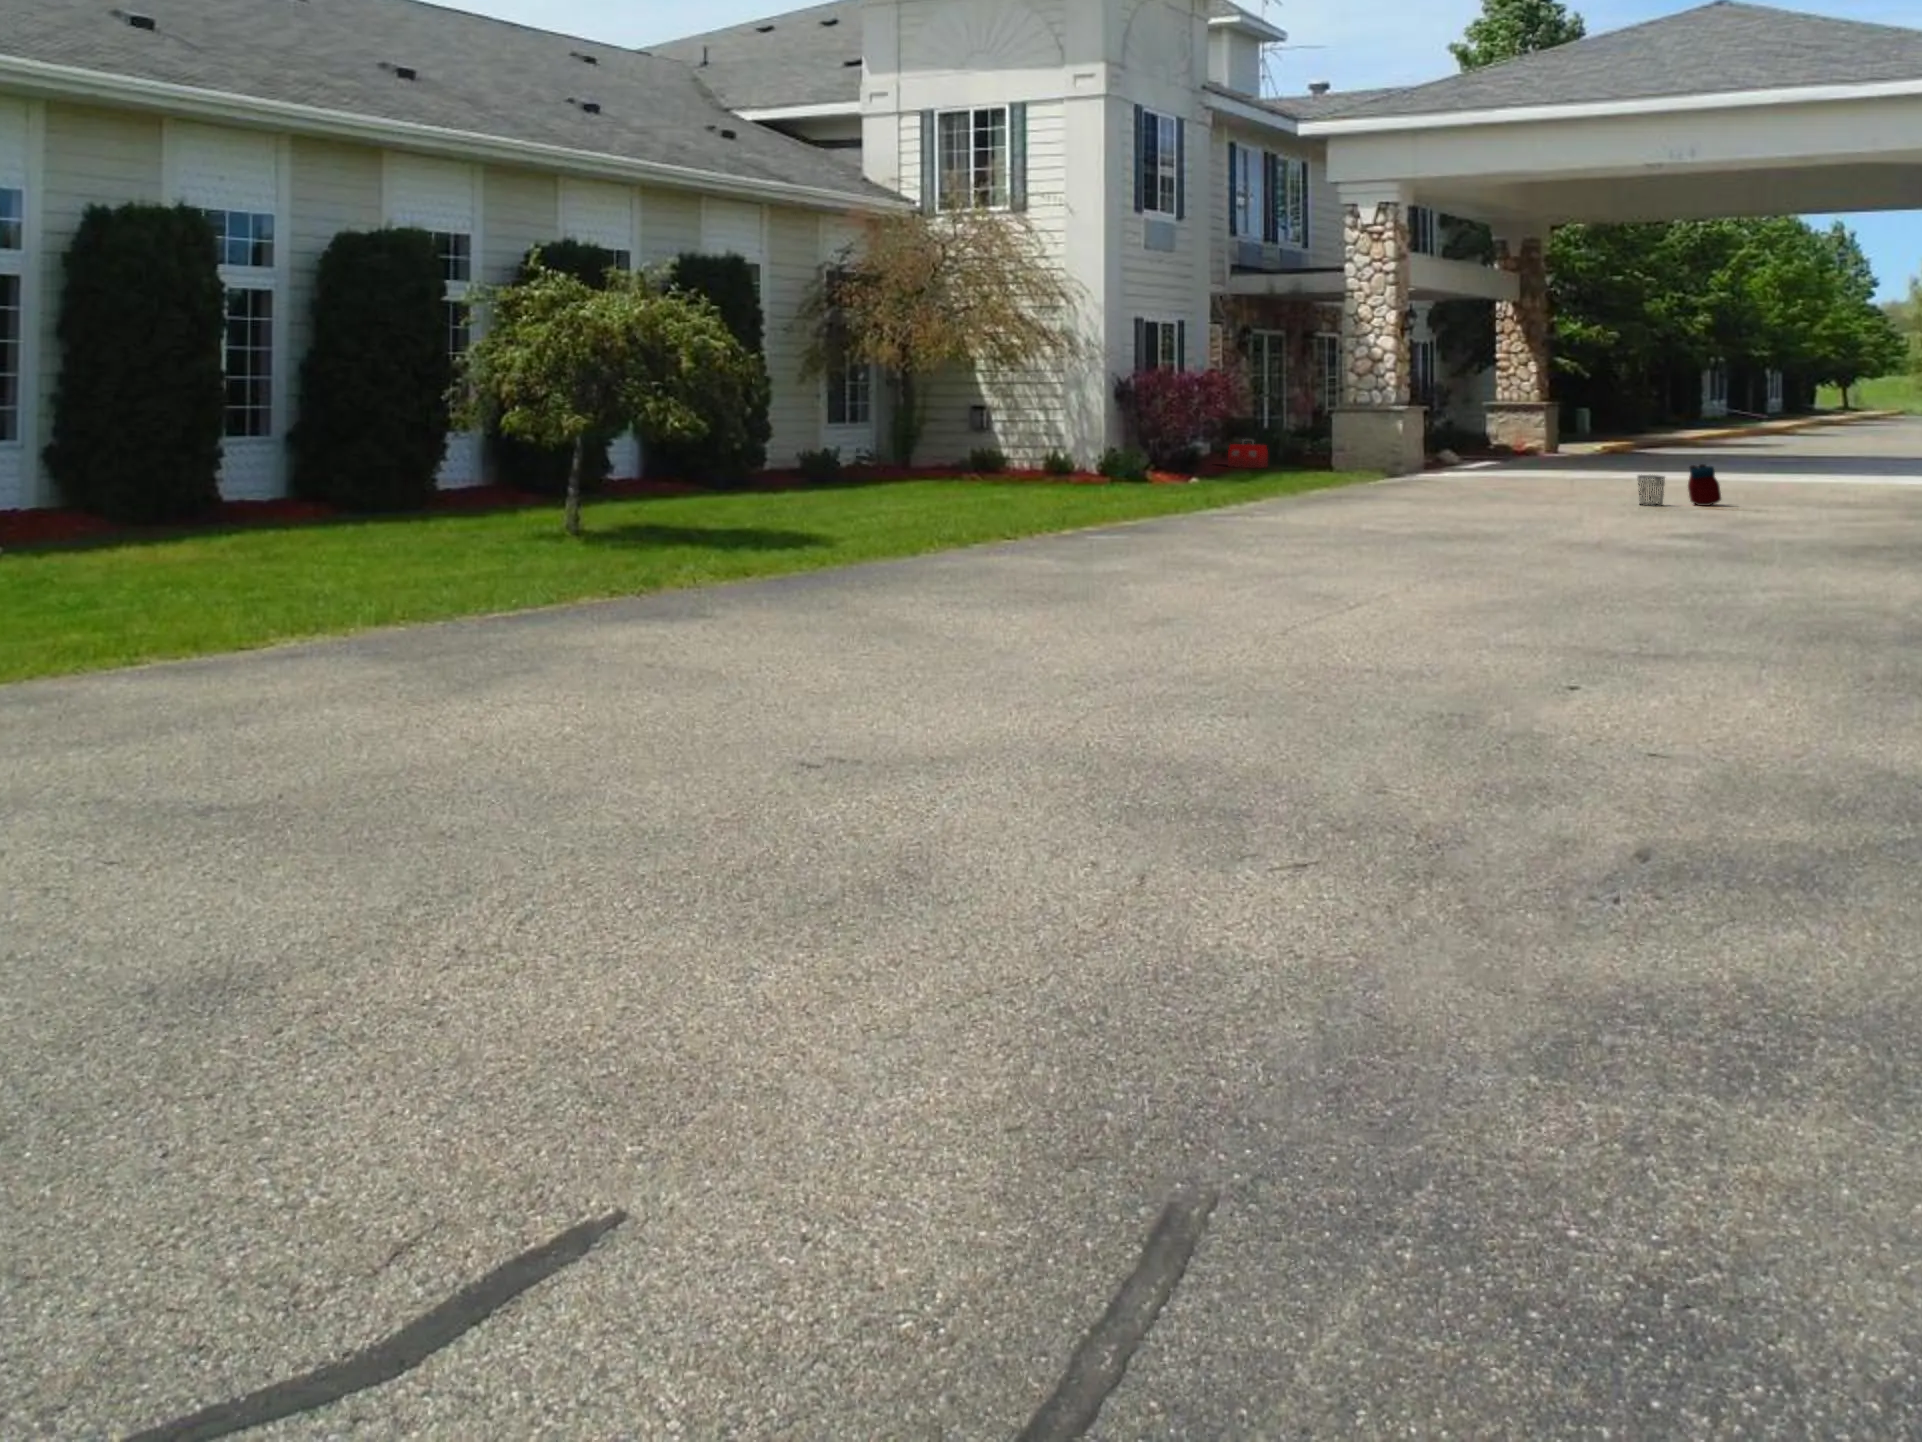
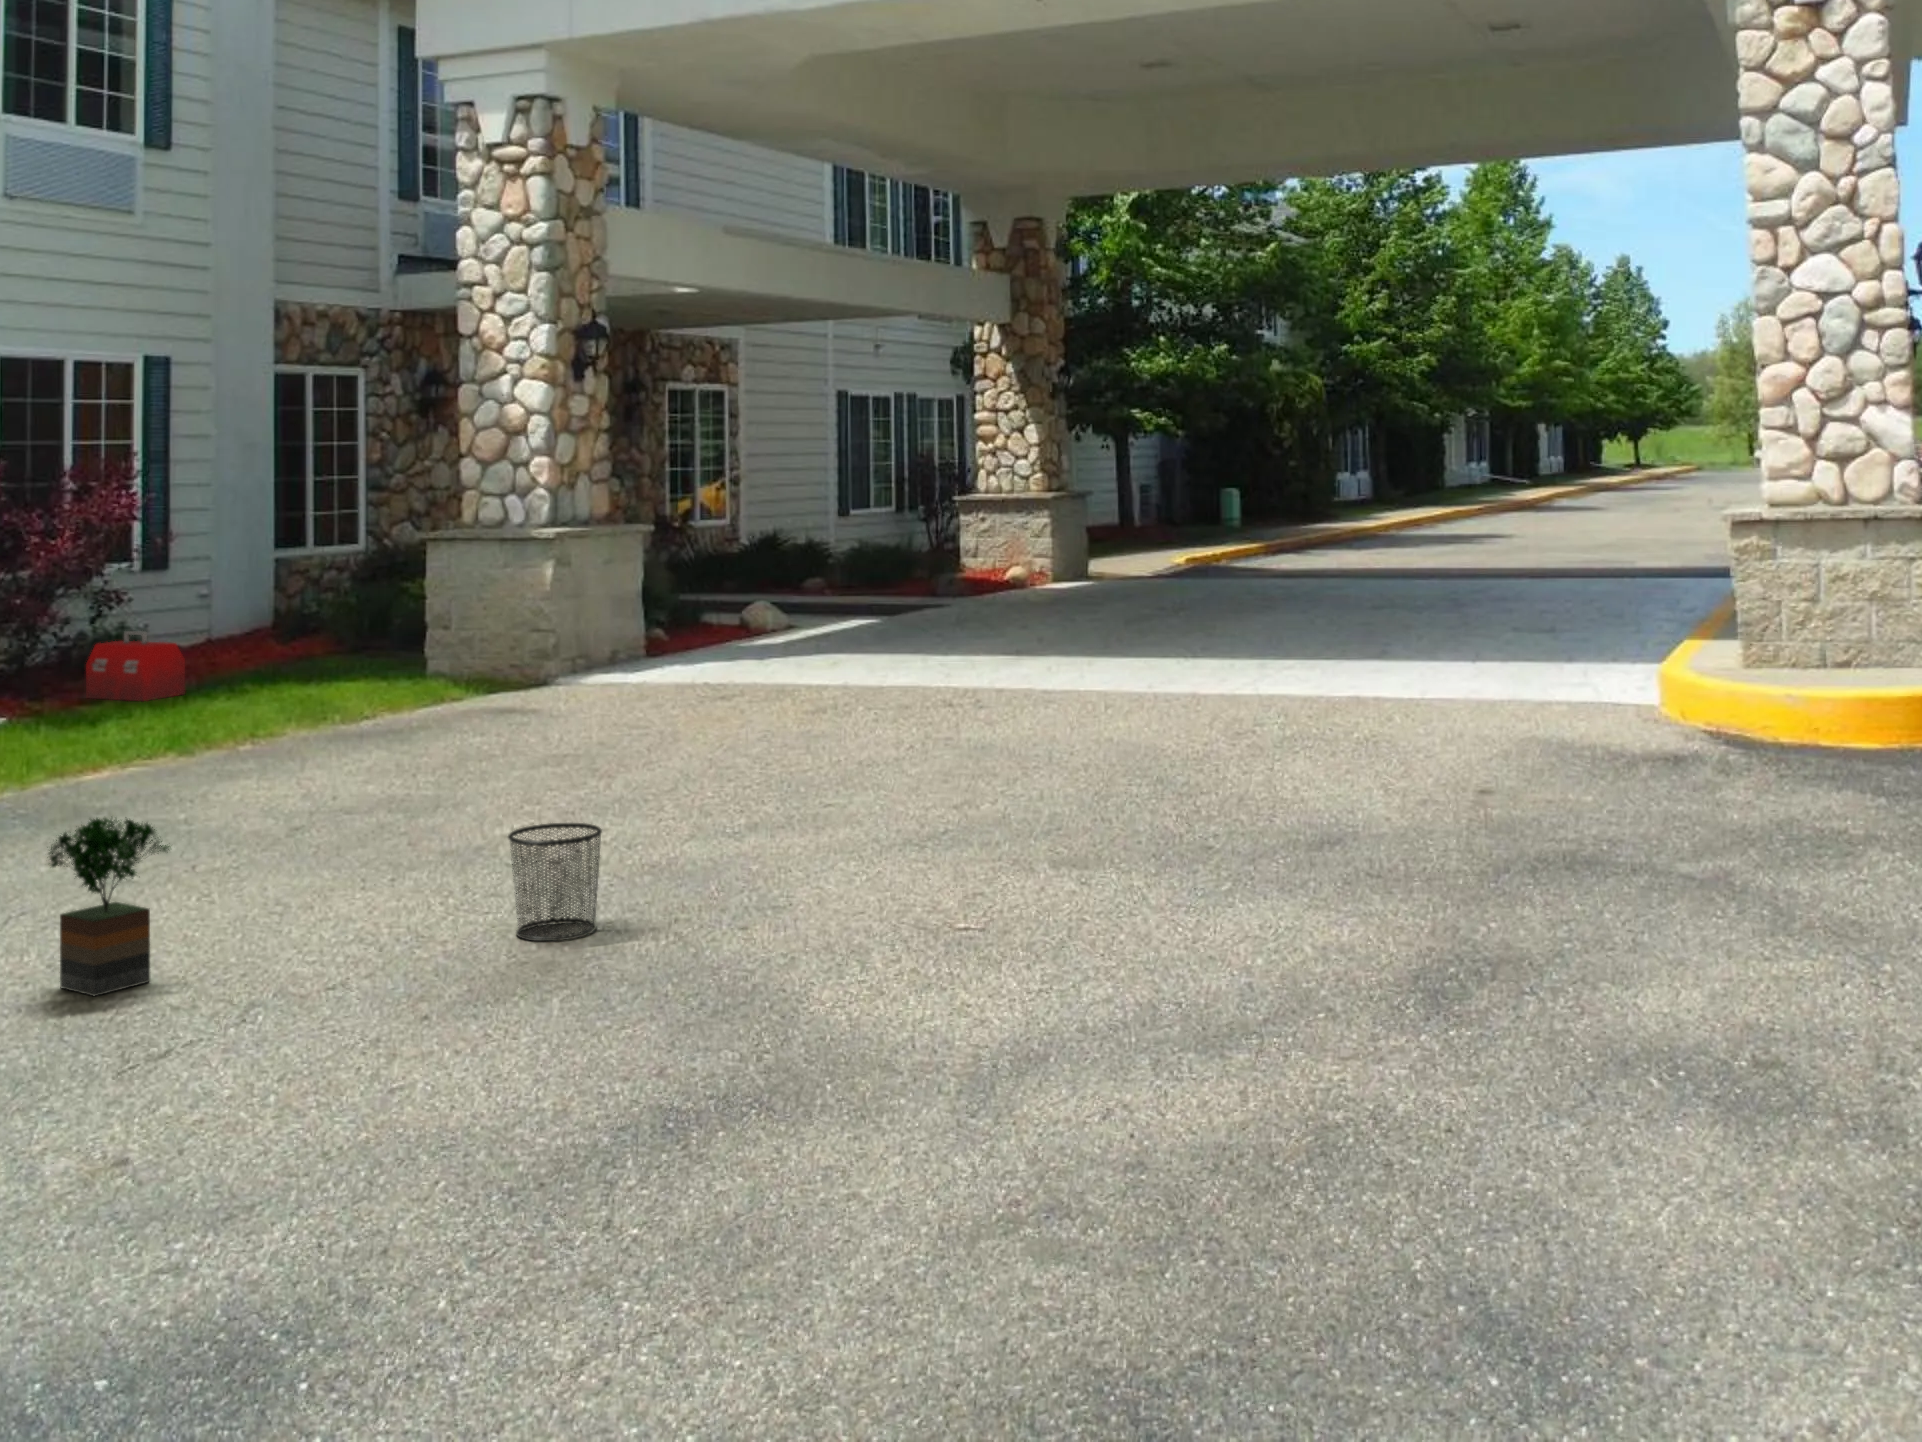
potted tree: none [1534,462,1565,508] -> present [49,818,170,996]
backpack: present [1688,464,1721,506] -> none [690,774,800,924]

